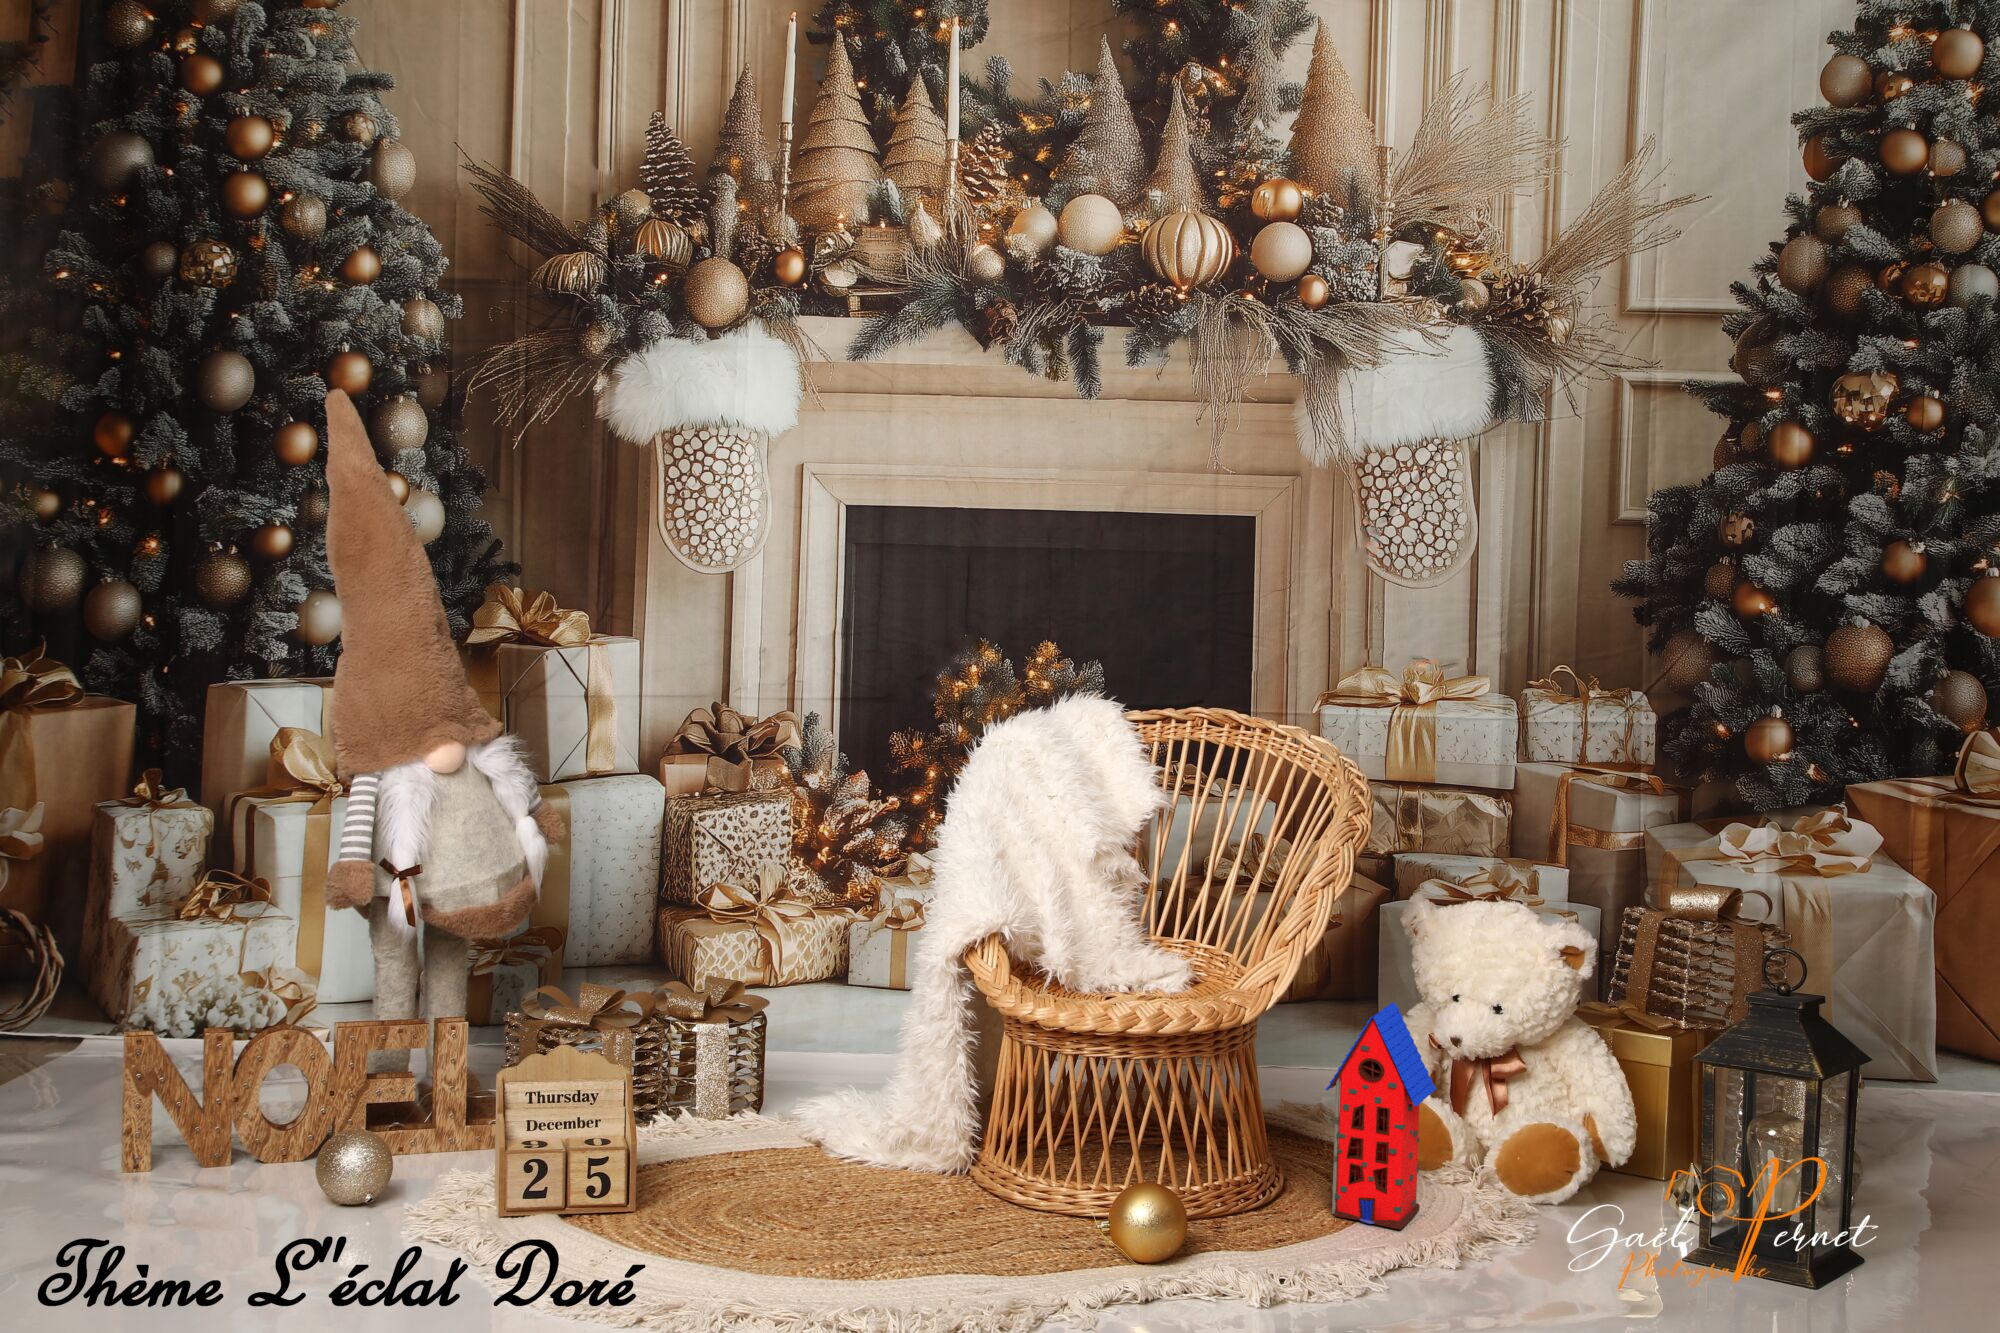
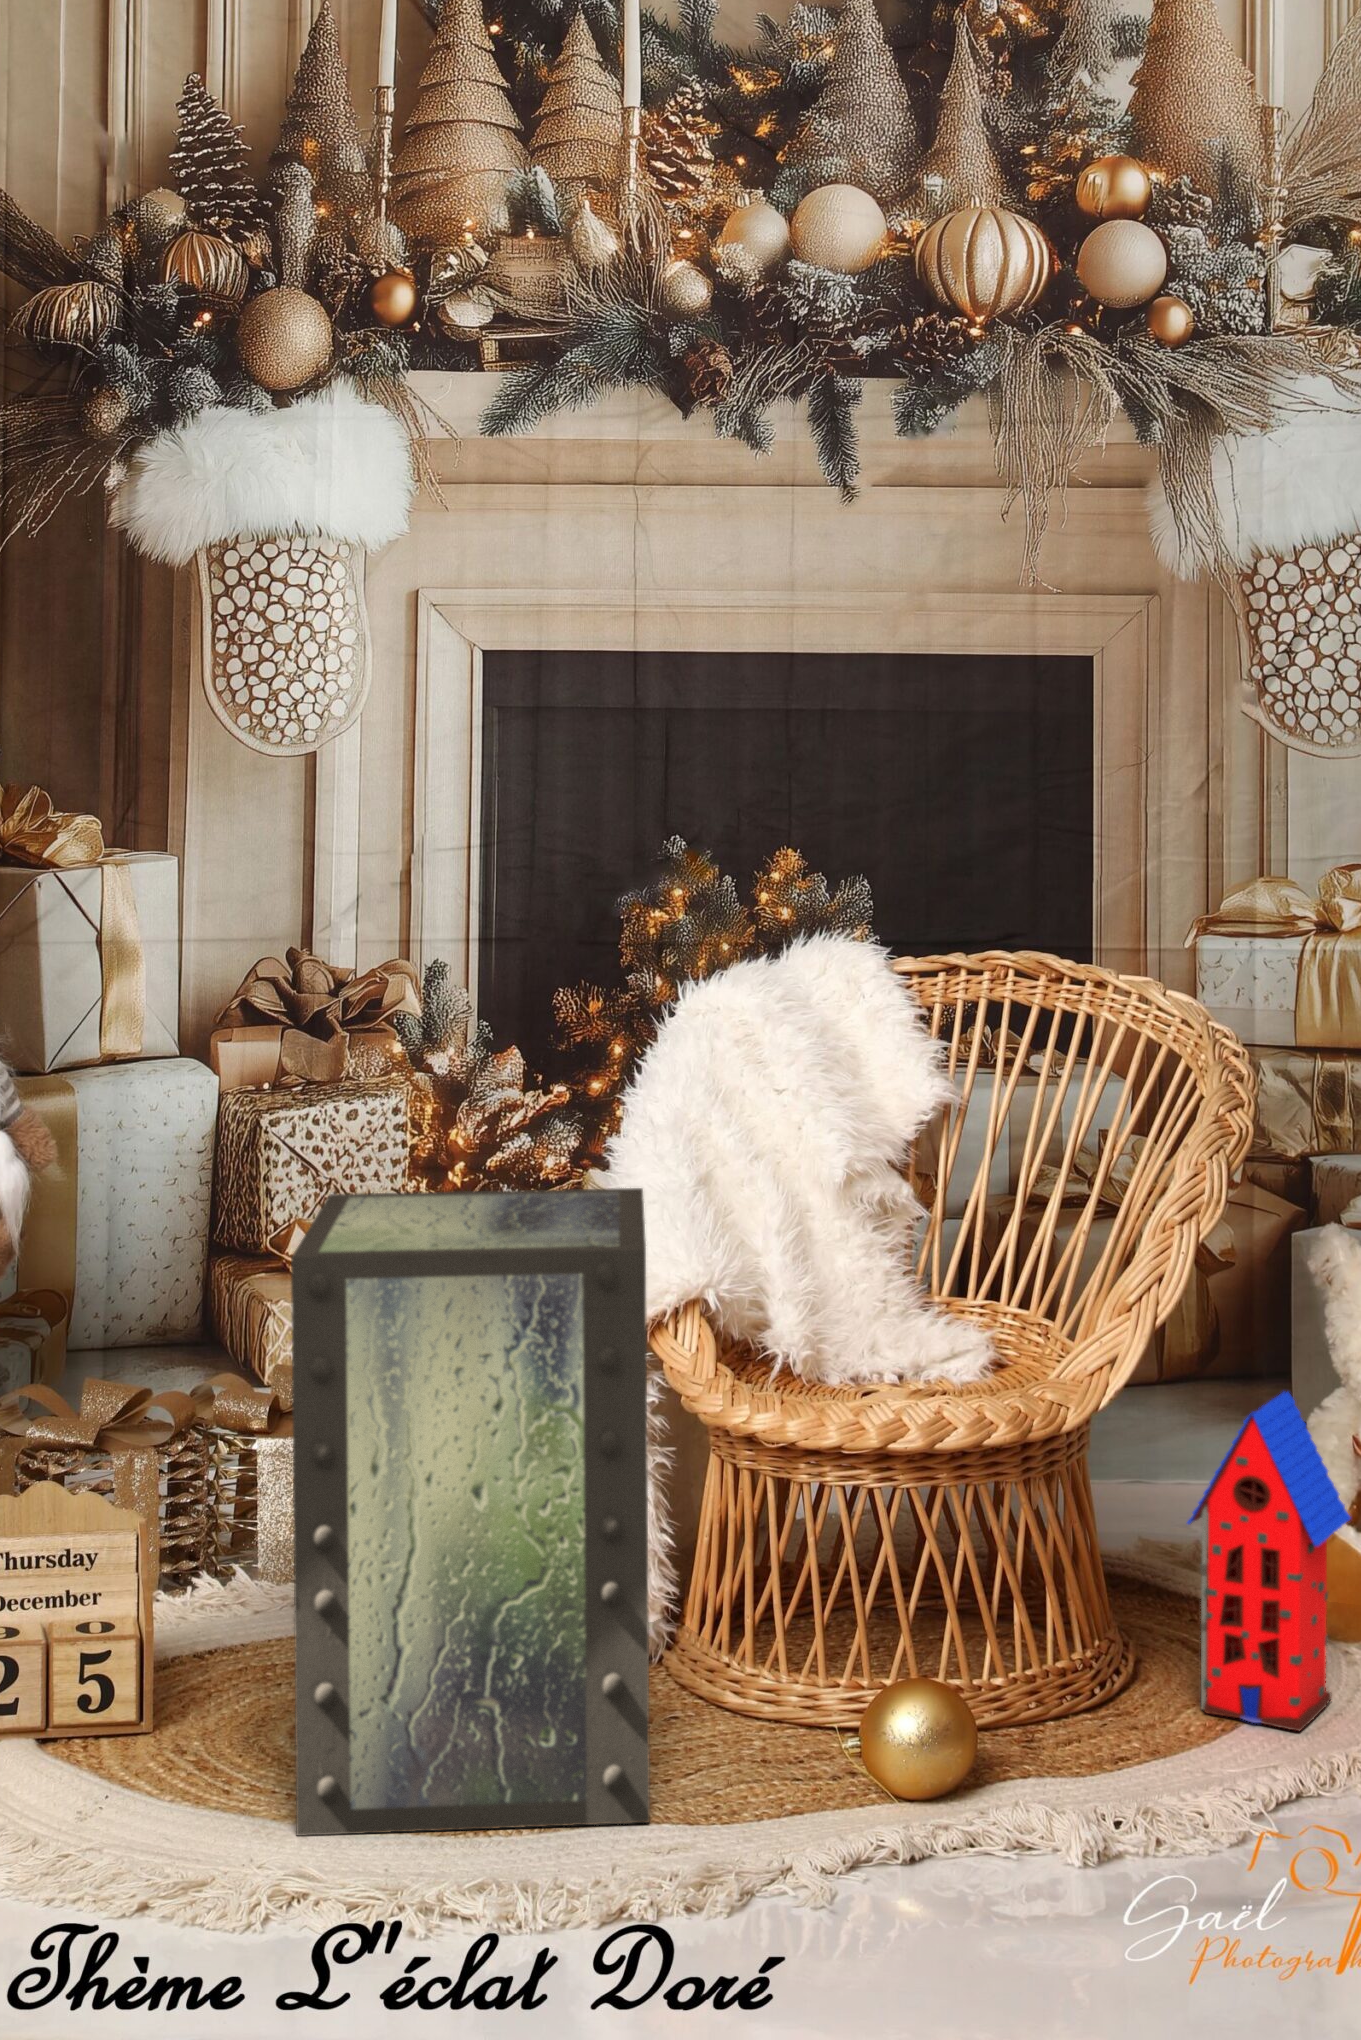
storage box: none [730,857,973,1284] -> present [291,1188,650,1836]

